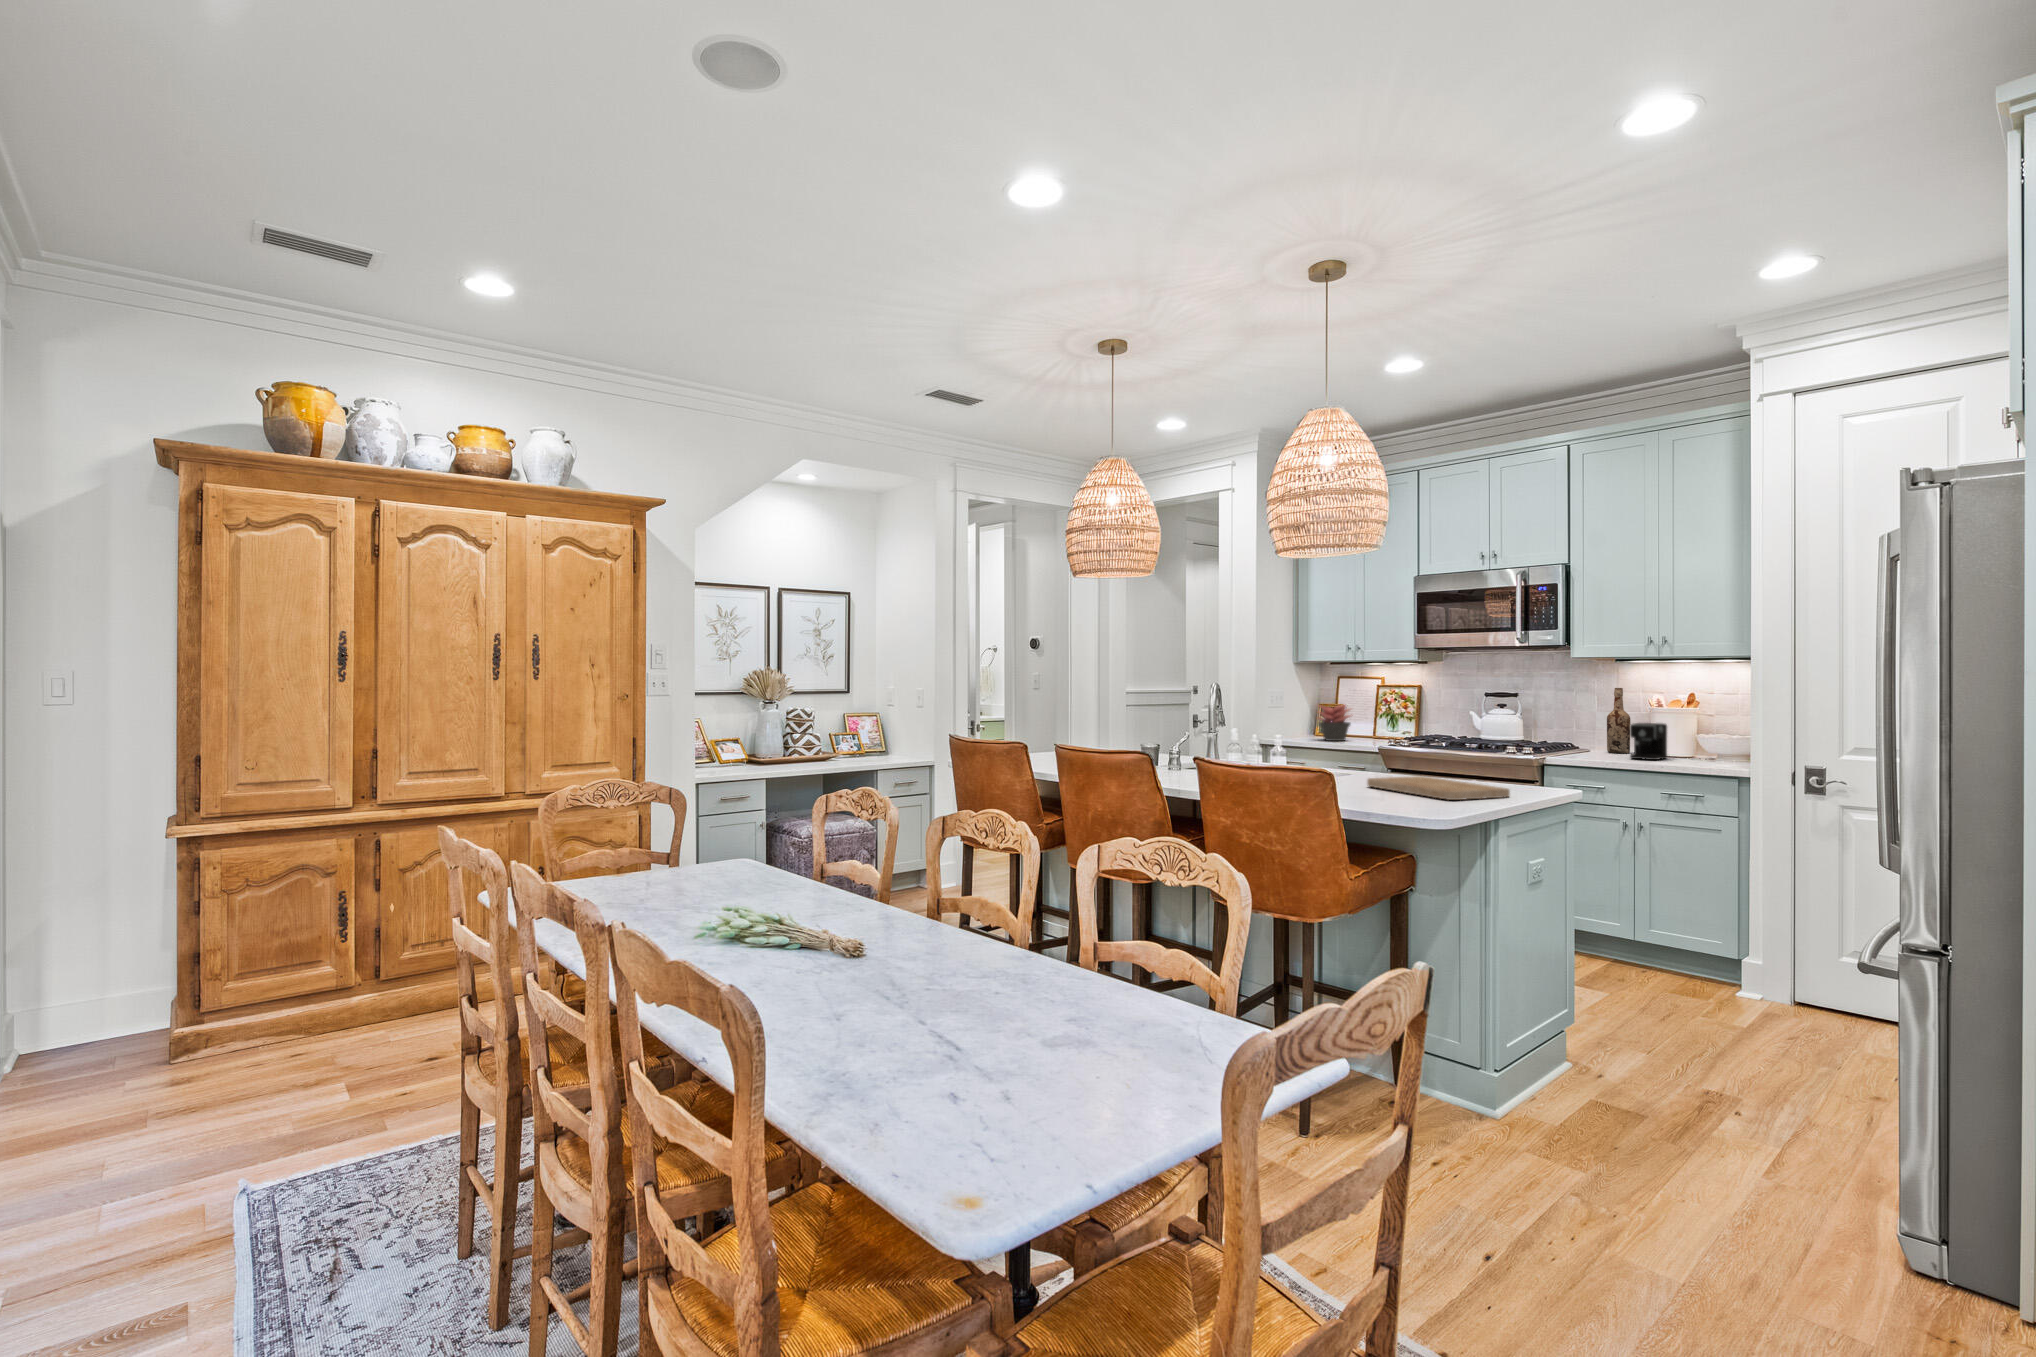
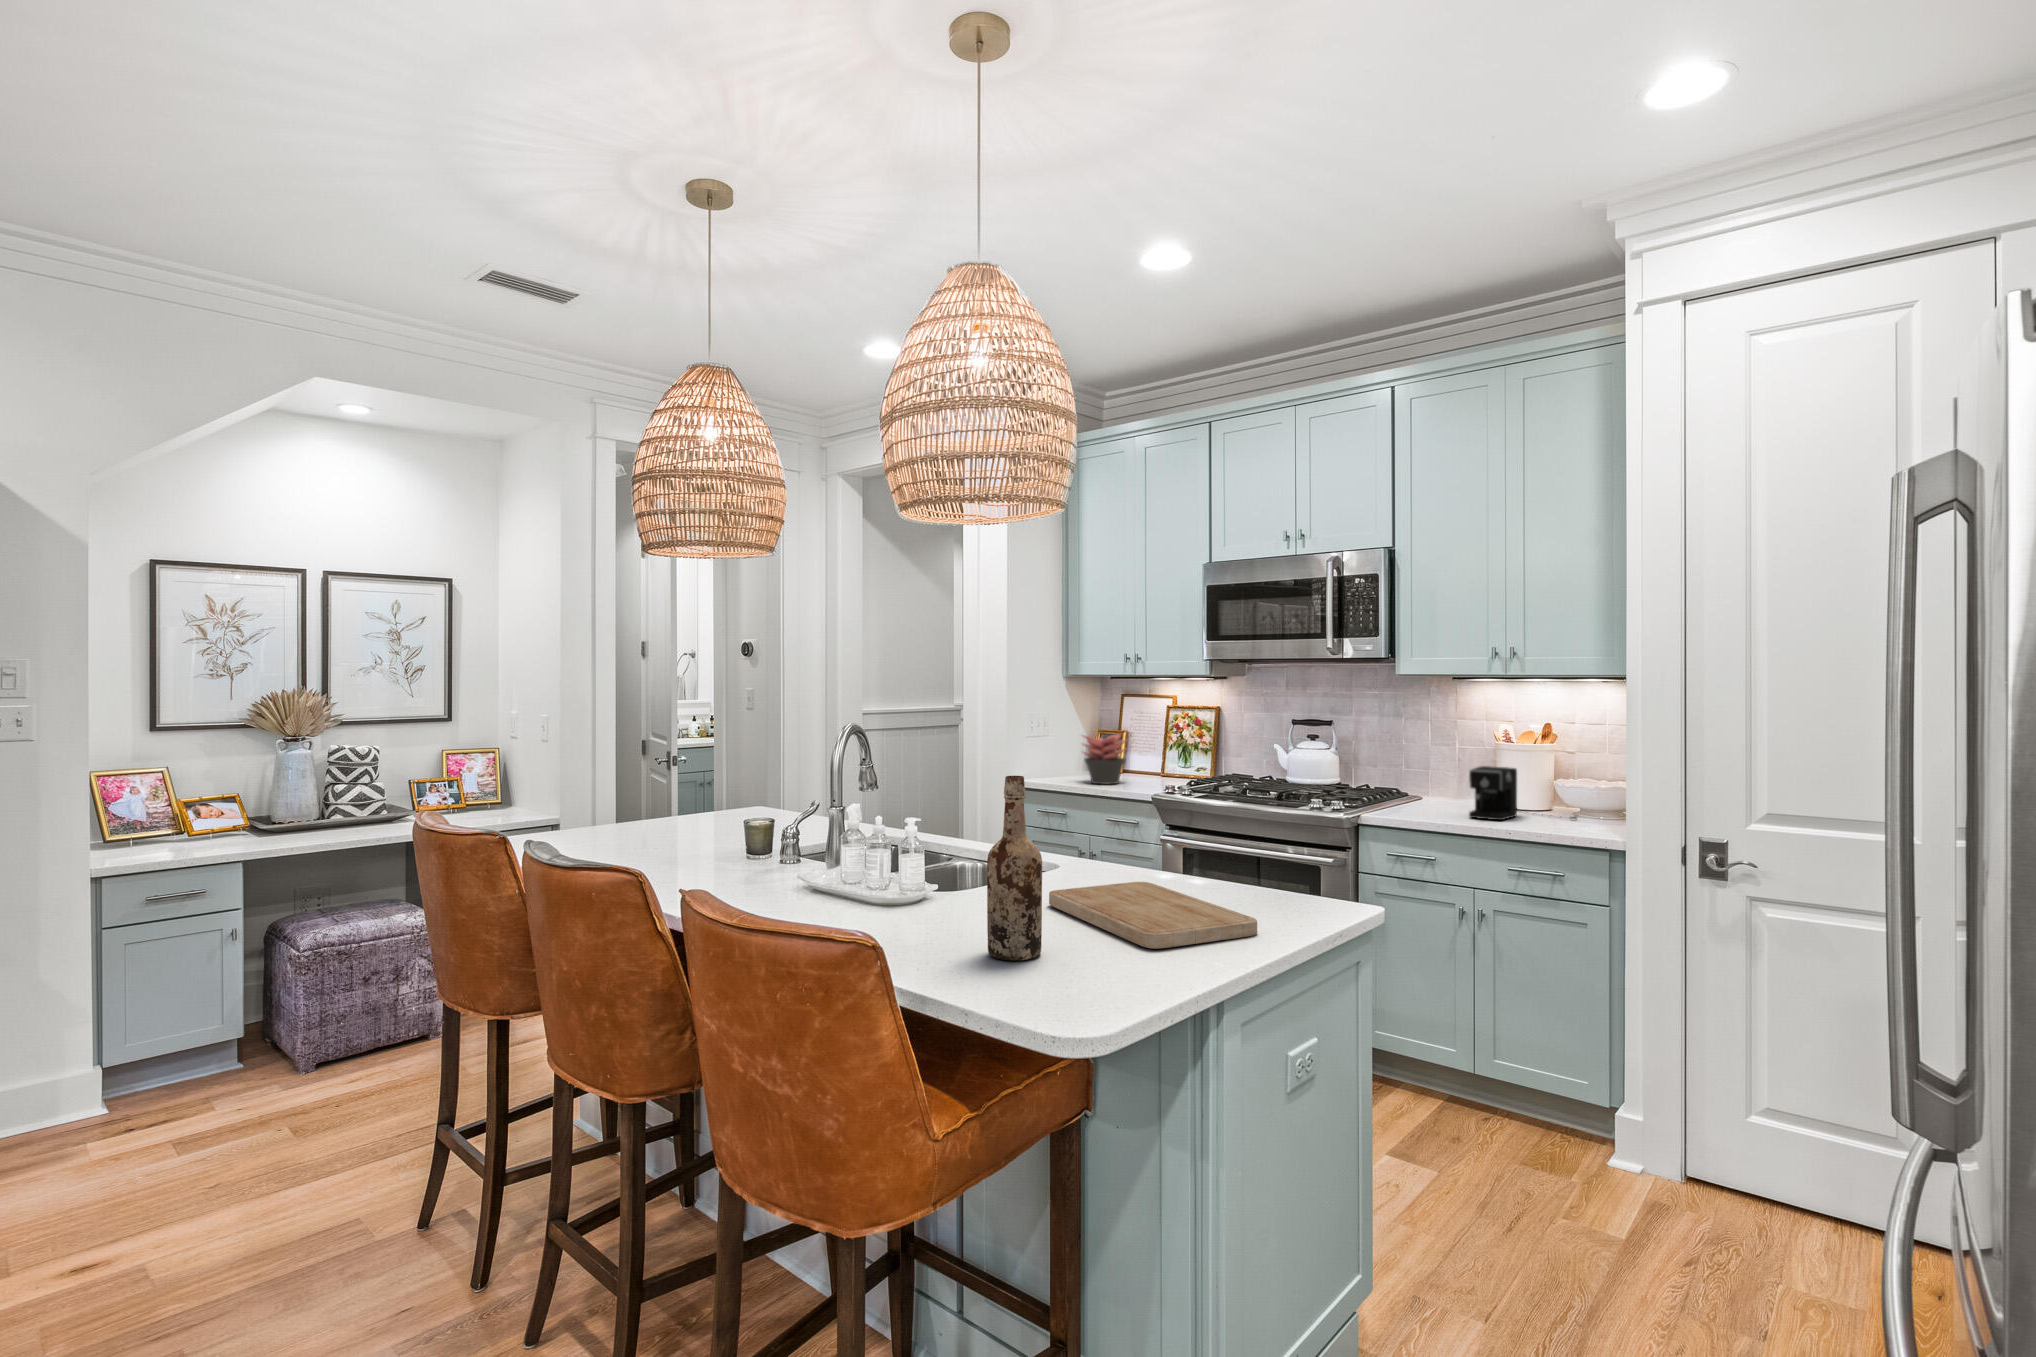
wine bottle: present [1607,688,1630,753] -> present [987,776,1042,960]

